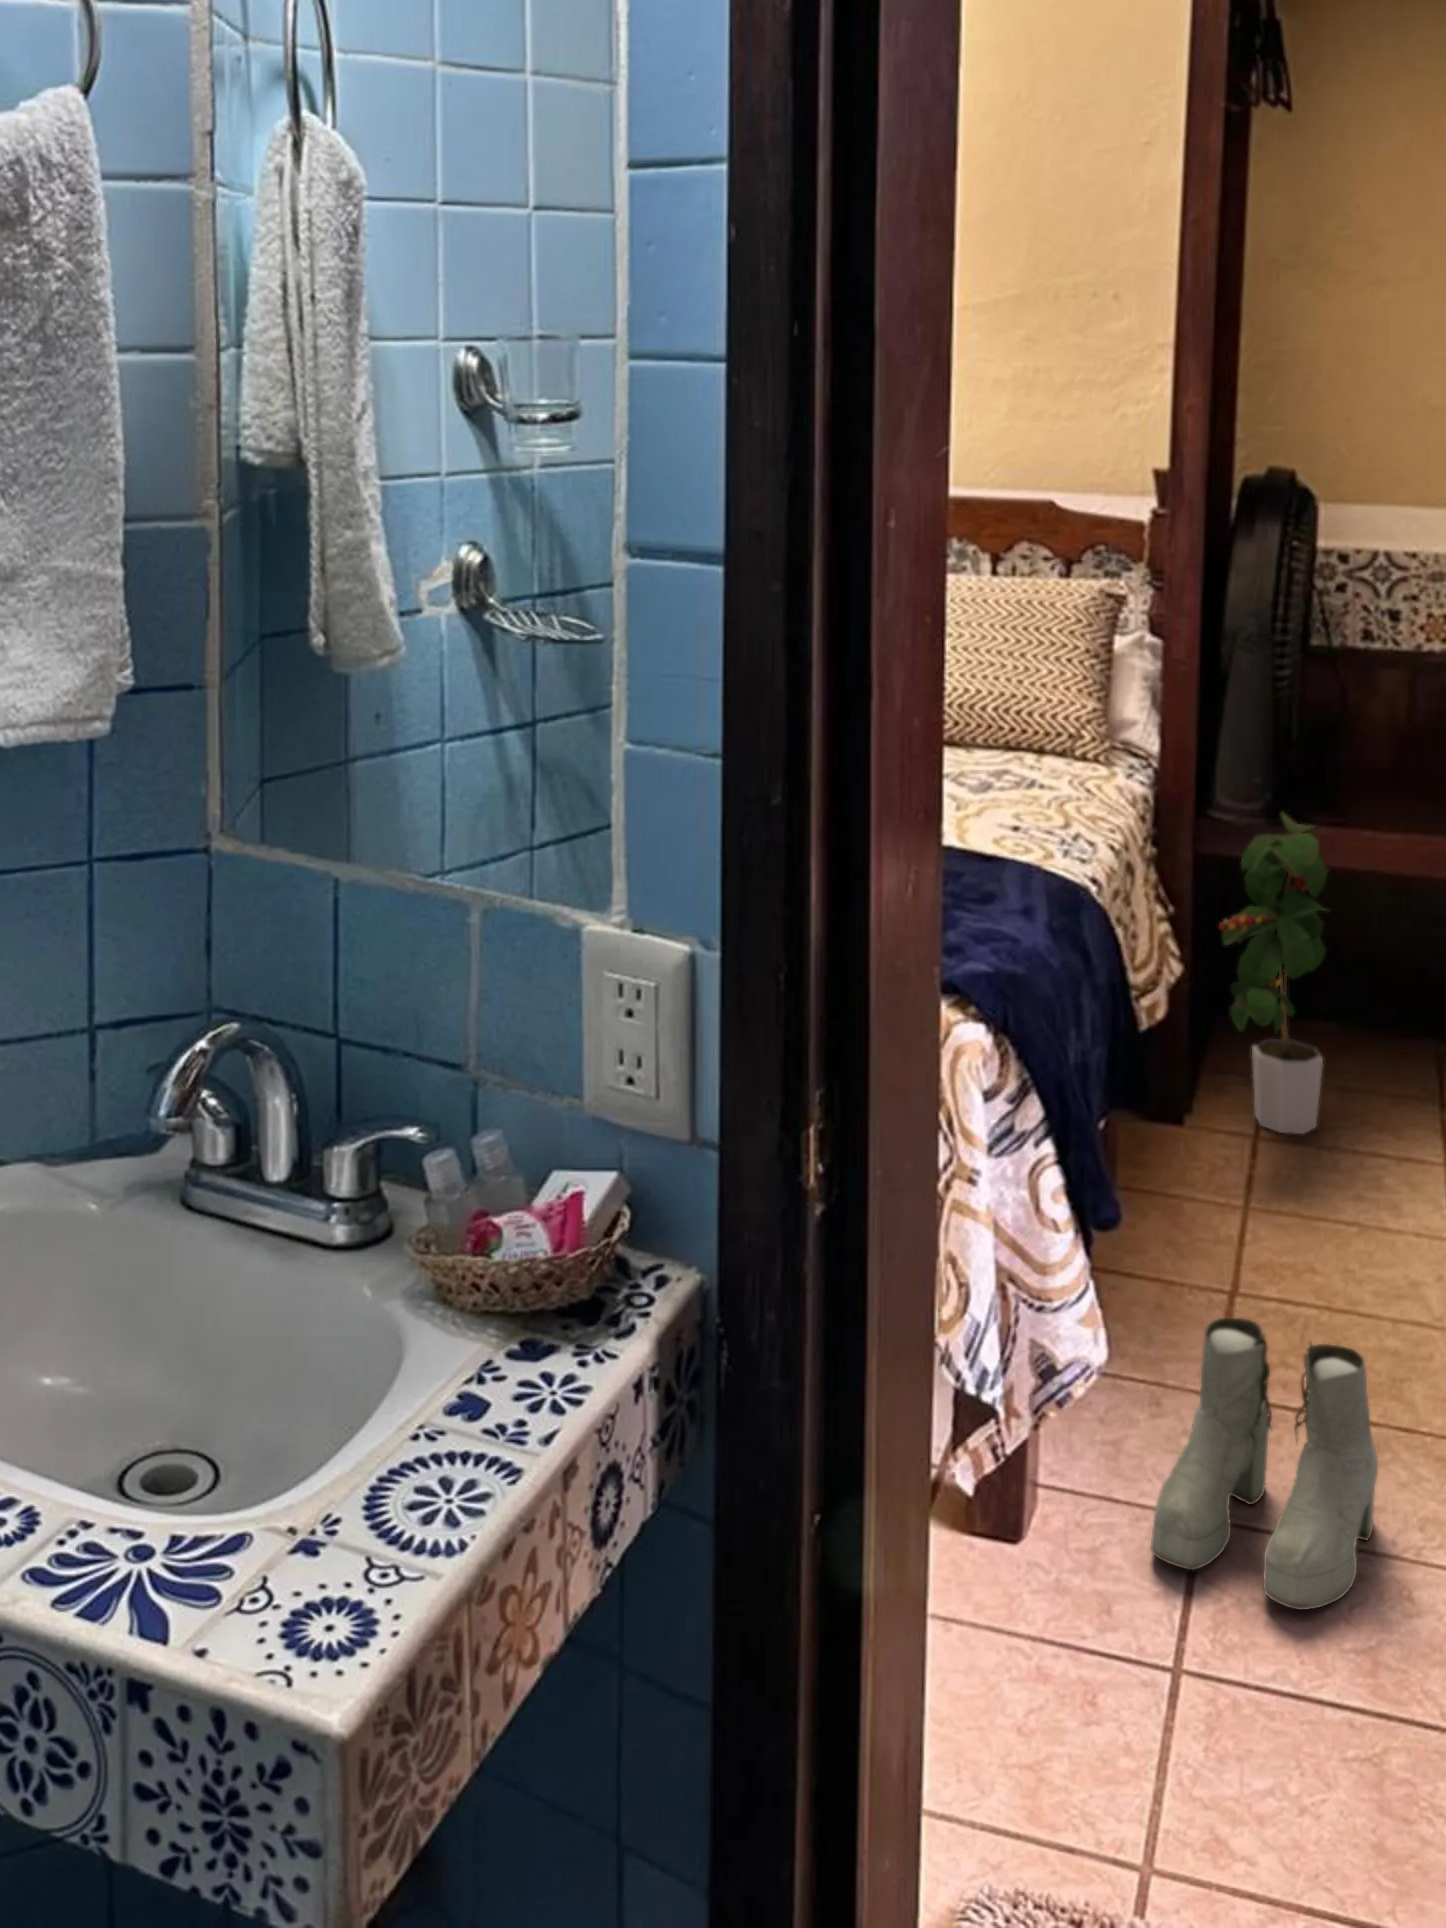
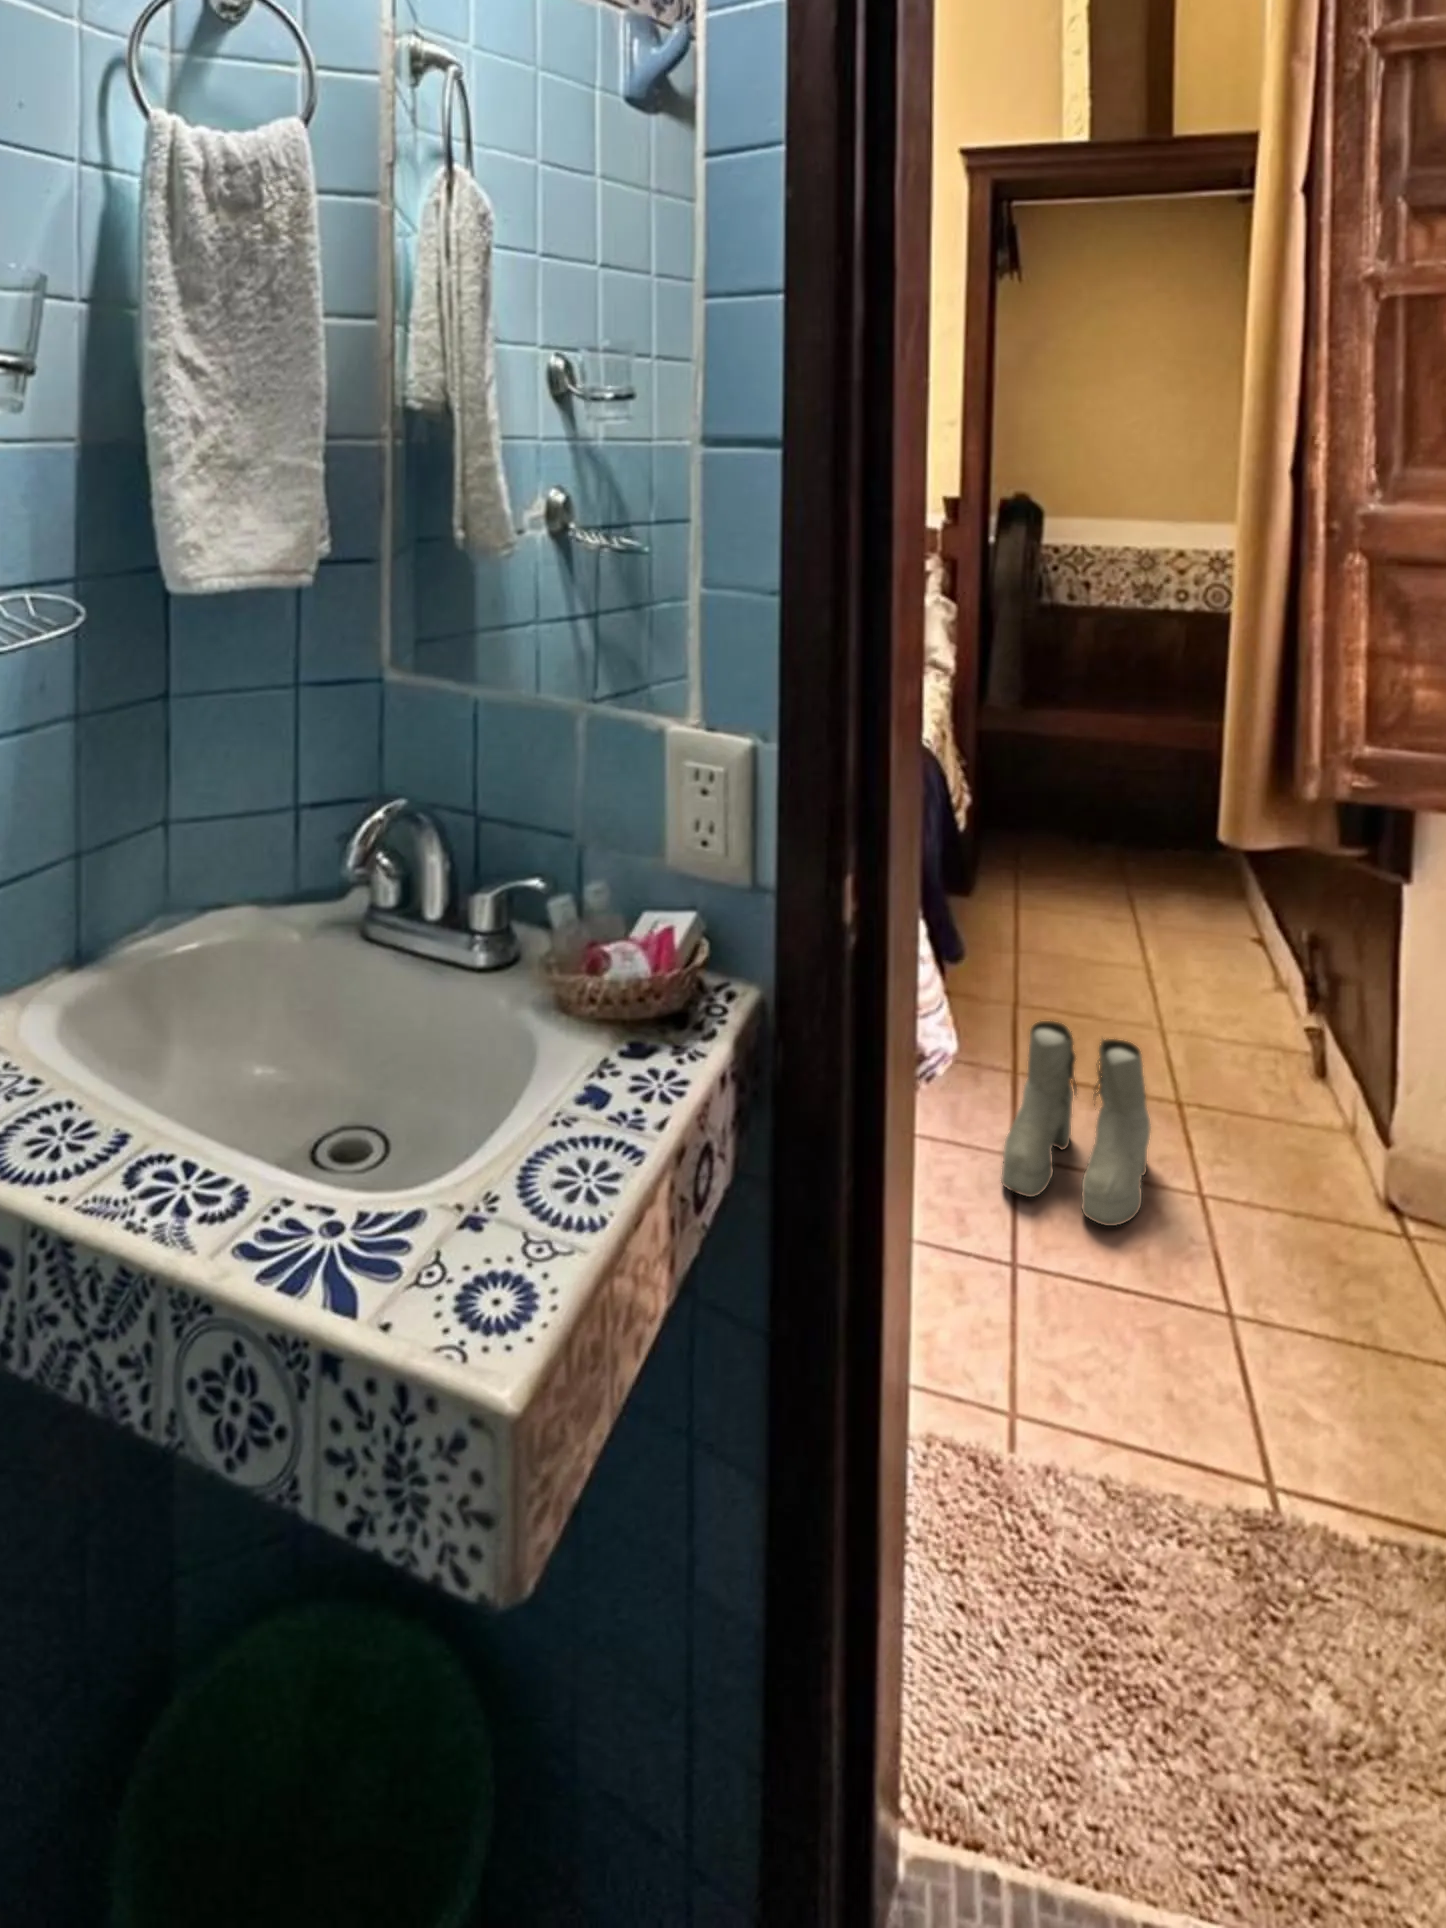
potted plant: present [1220,813,1330,1134] -> none [1003,696,1070,901]

